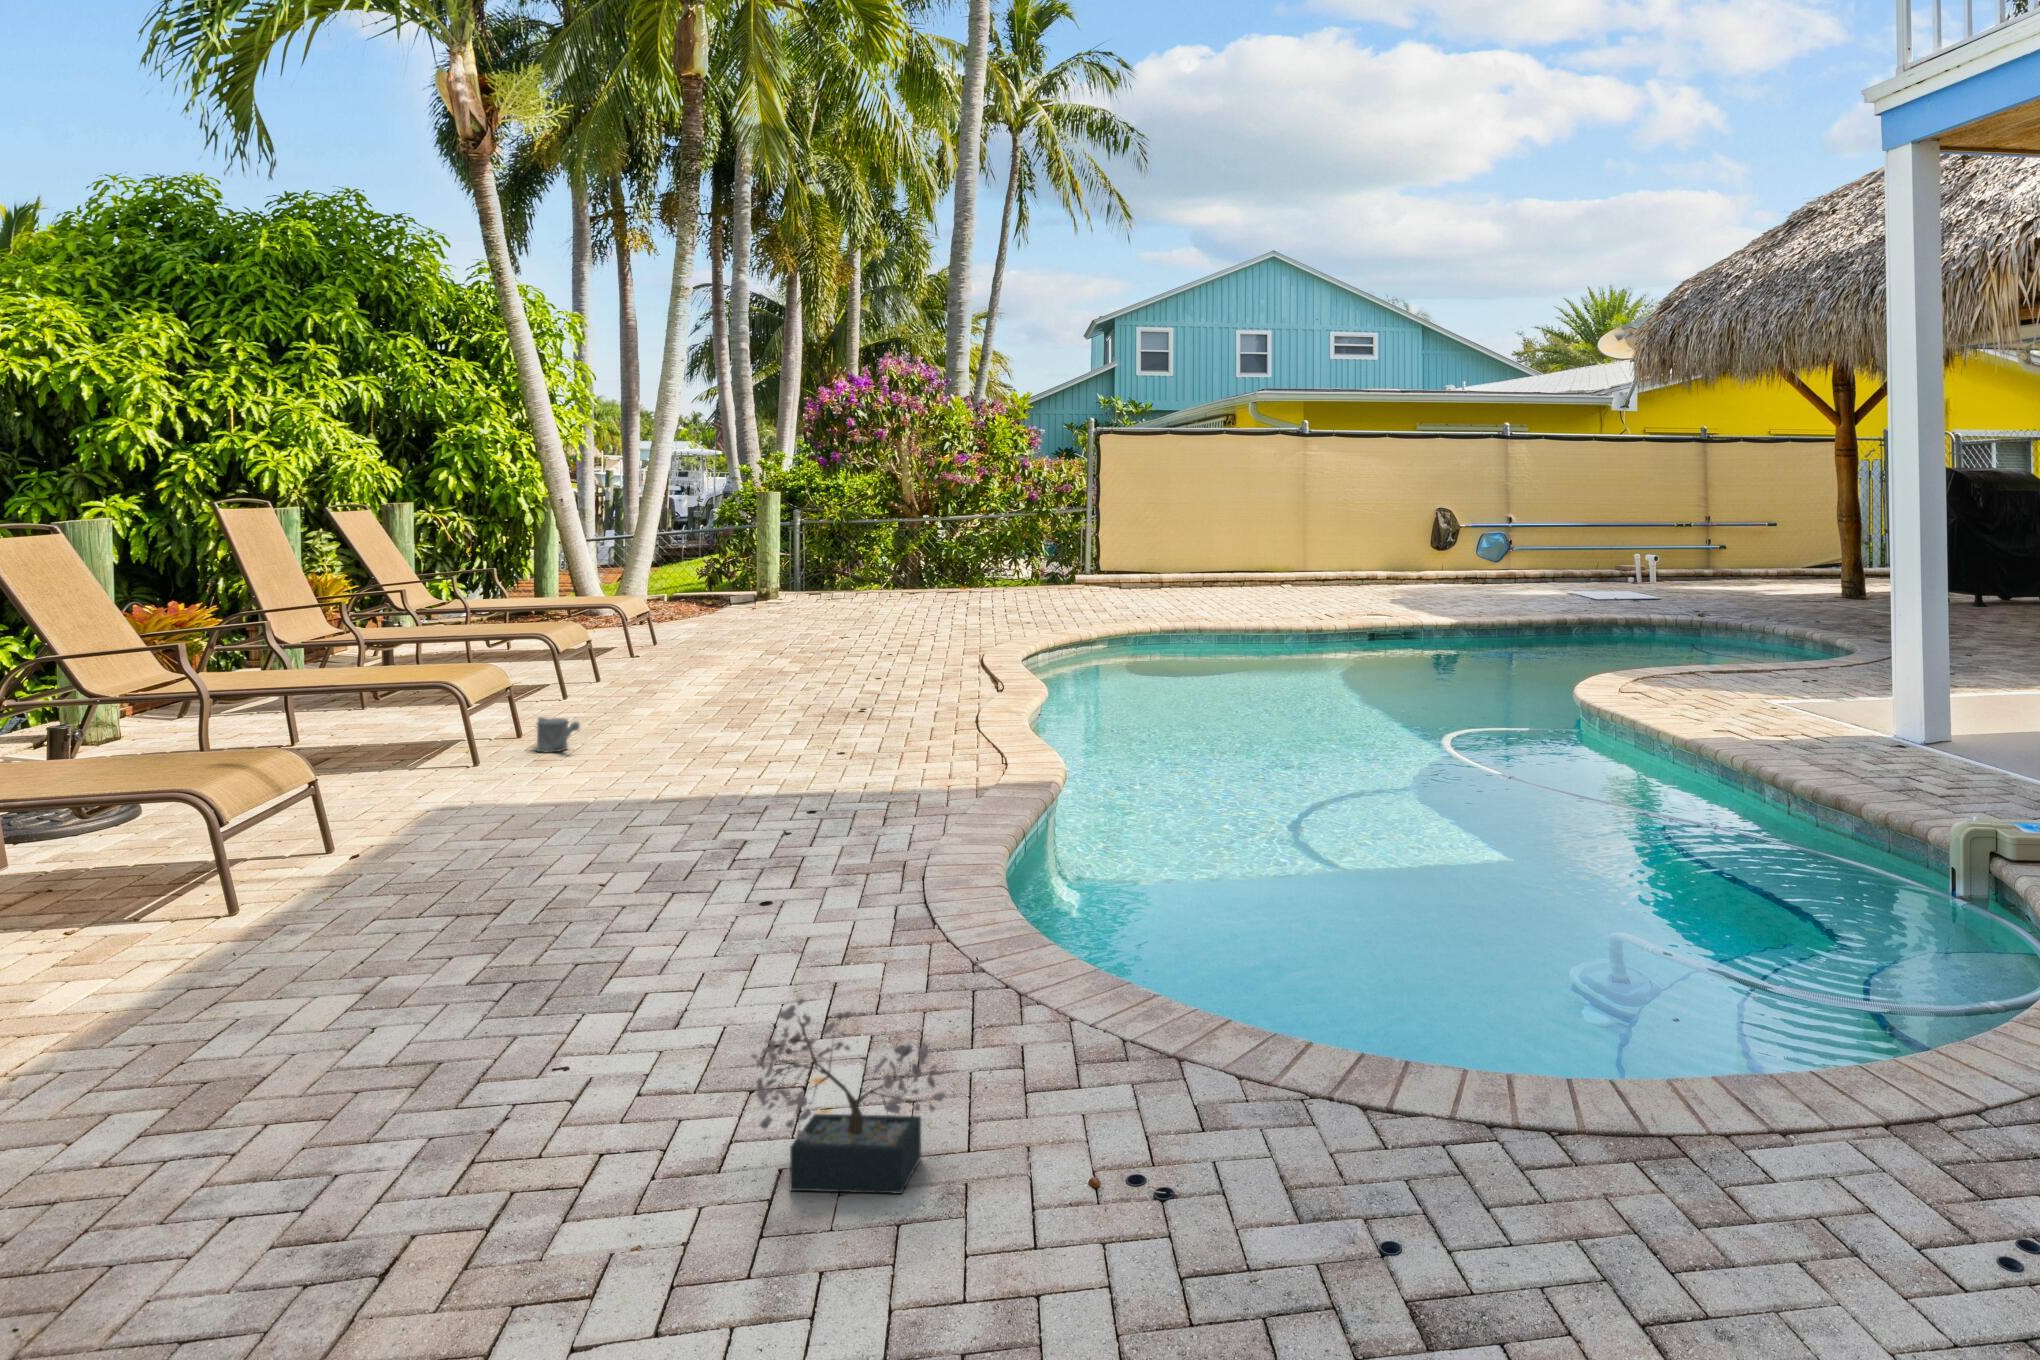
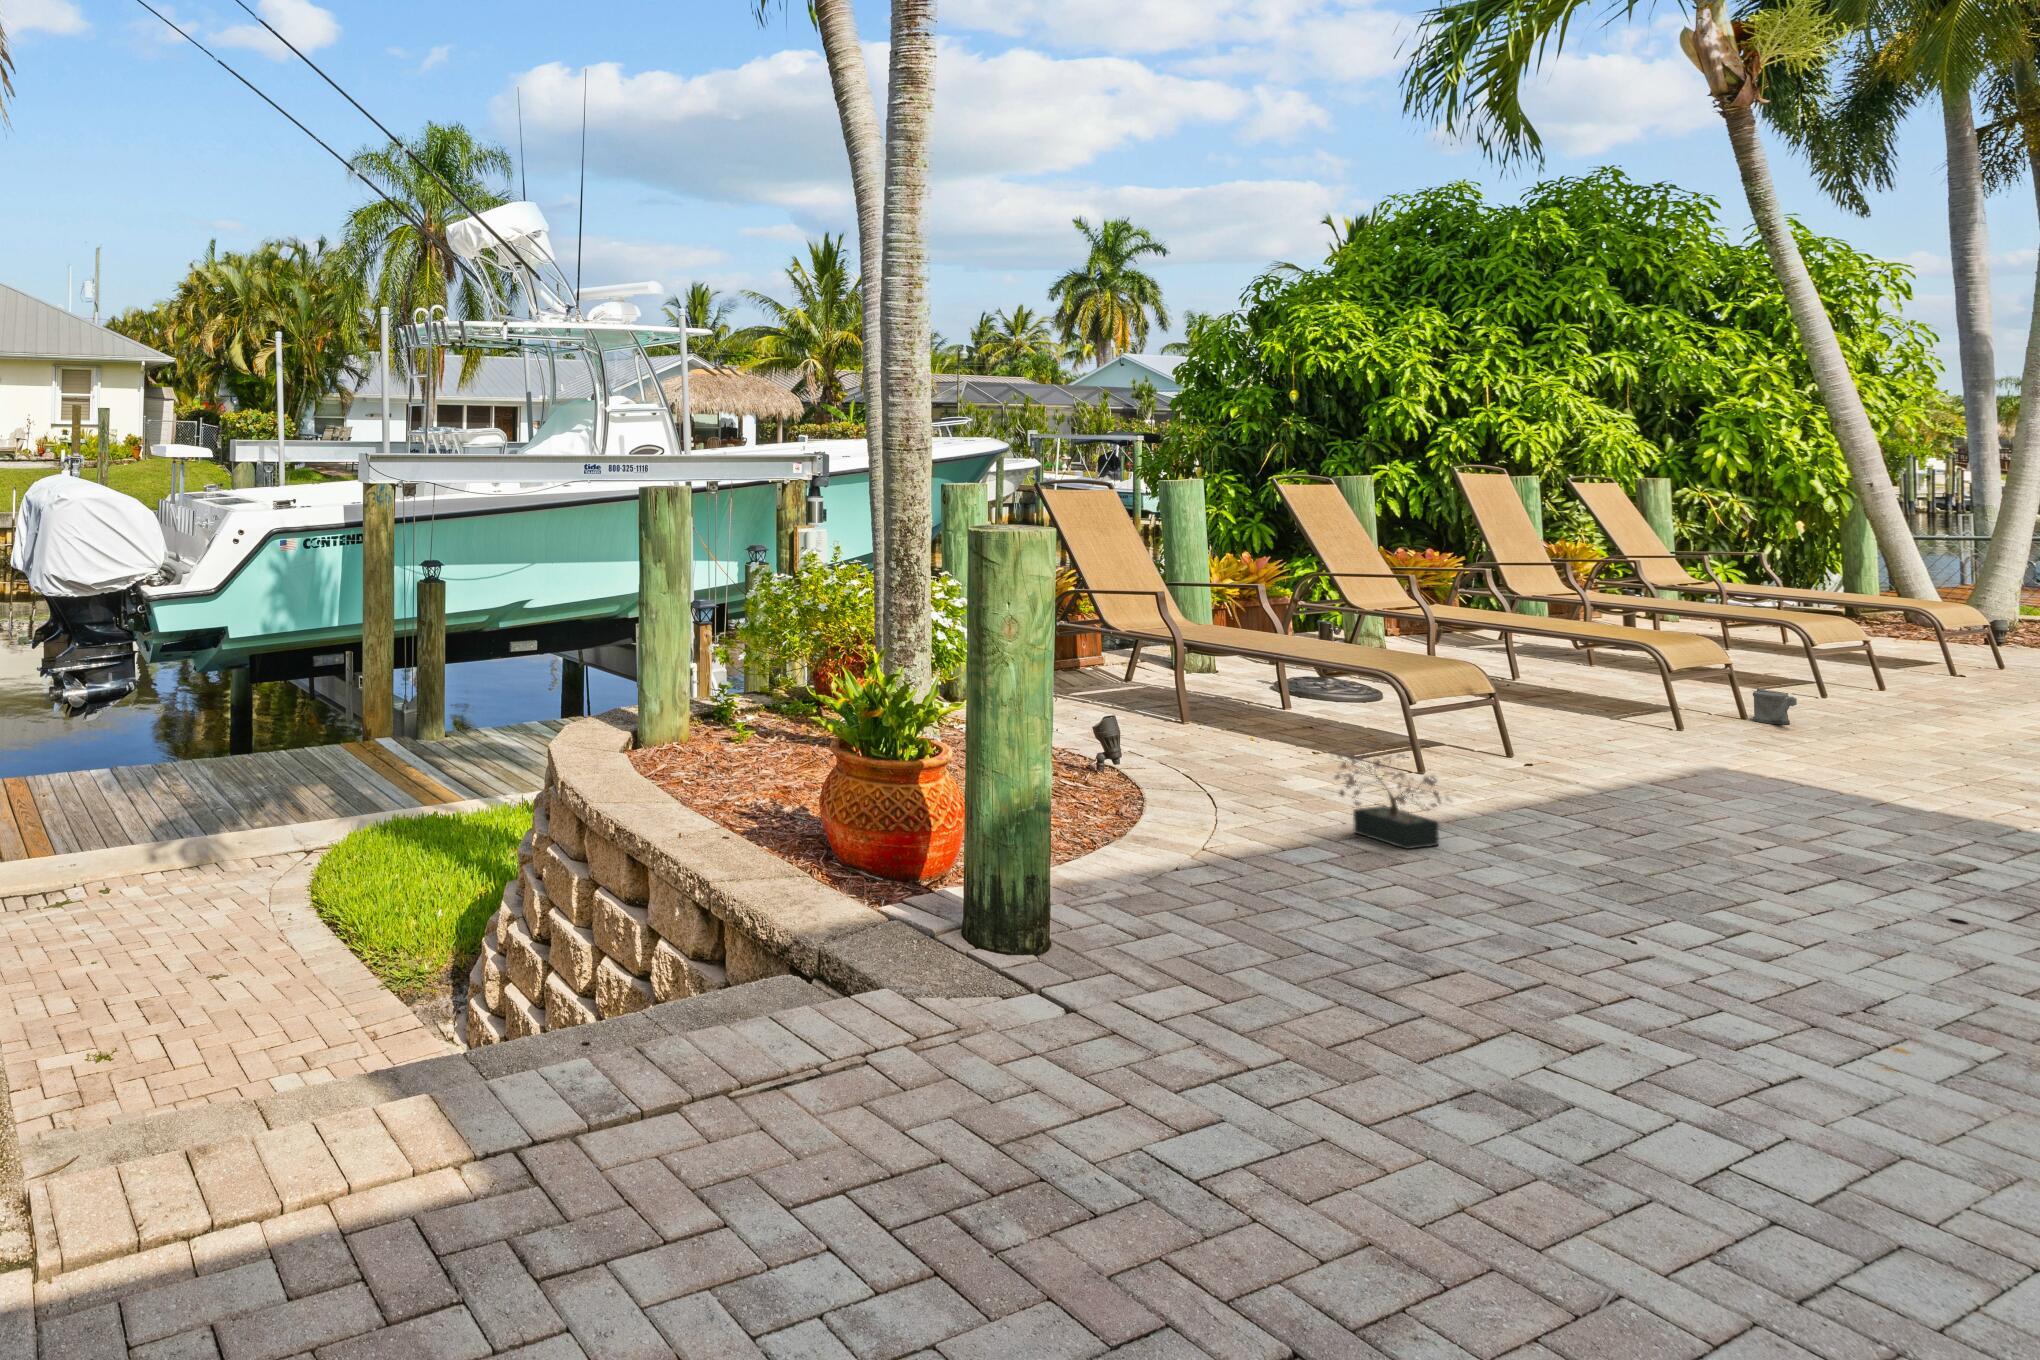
decorative plant: present [752,998,945,1194] -> present [1335,740,1451,849]

